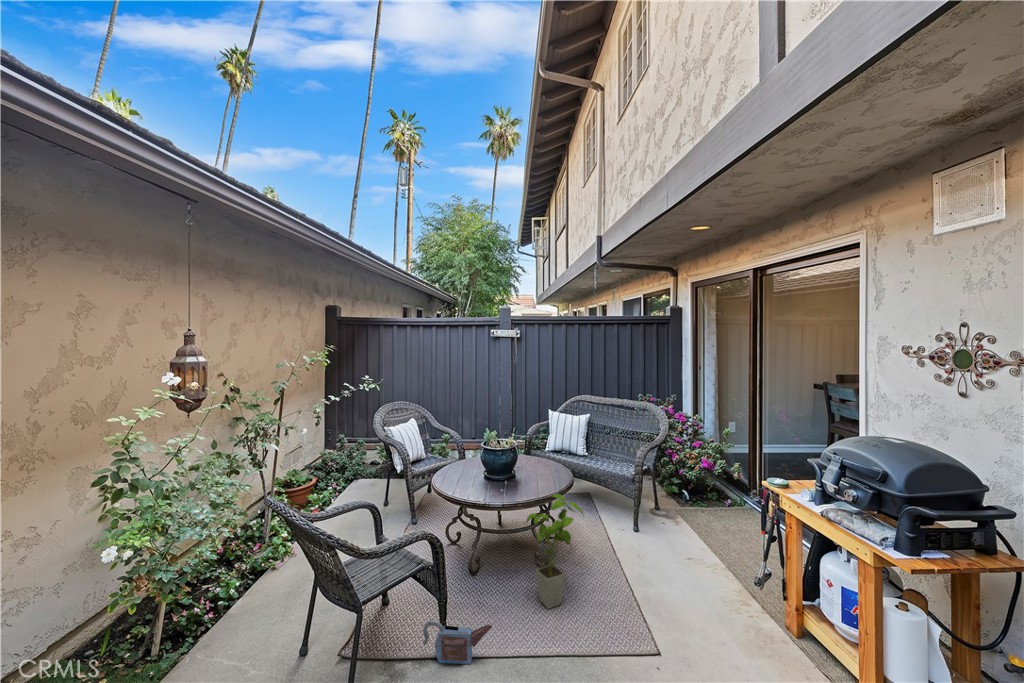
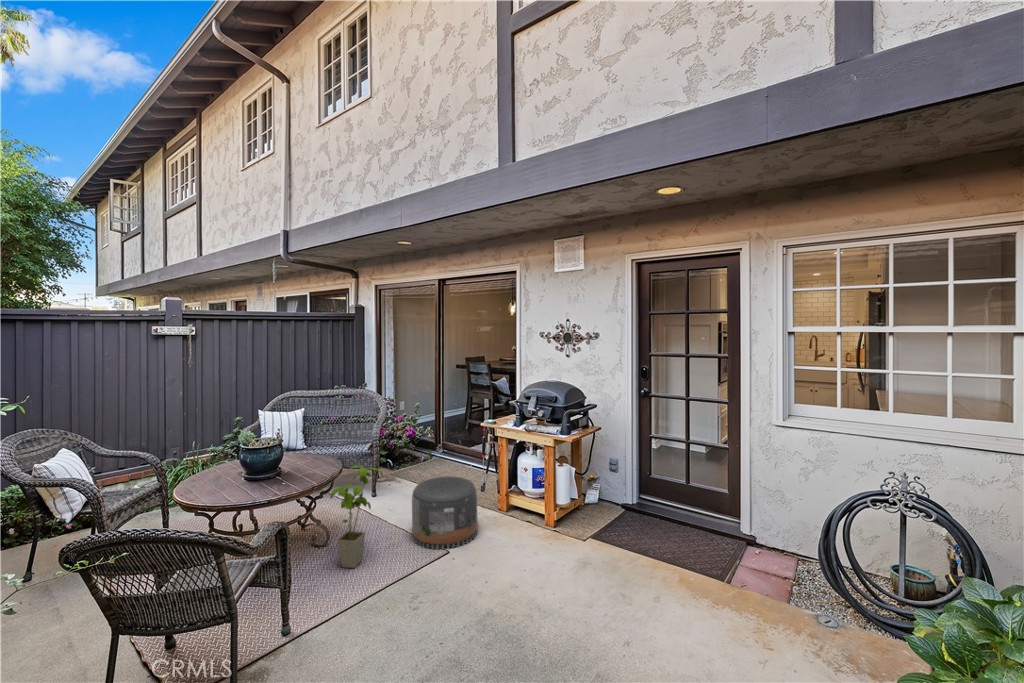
pouf: none [630,537,725,653] -> present [412,476,478,550]
watering can: present [423,620,492,664] -> none [273,584,342,644]

